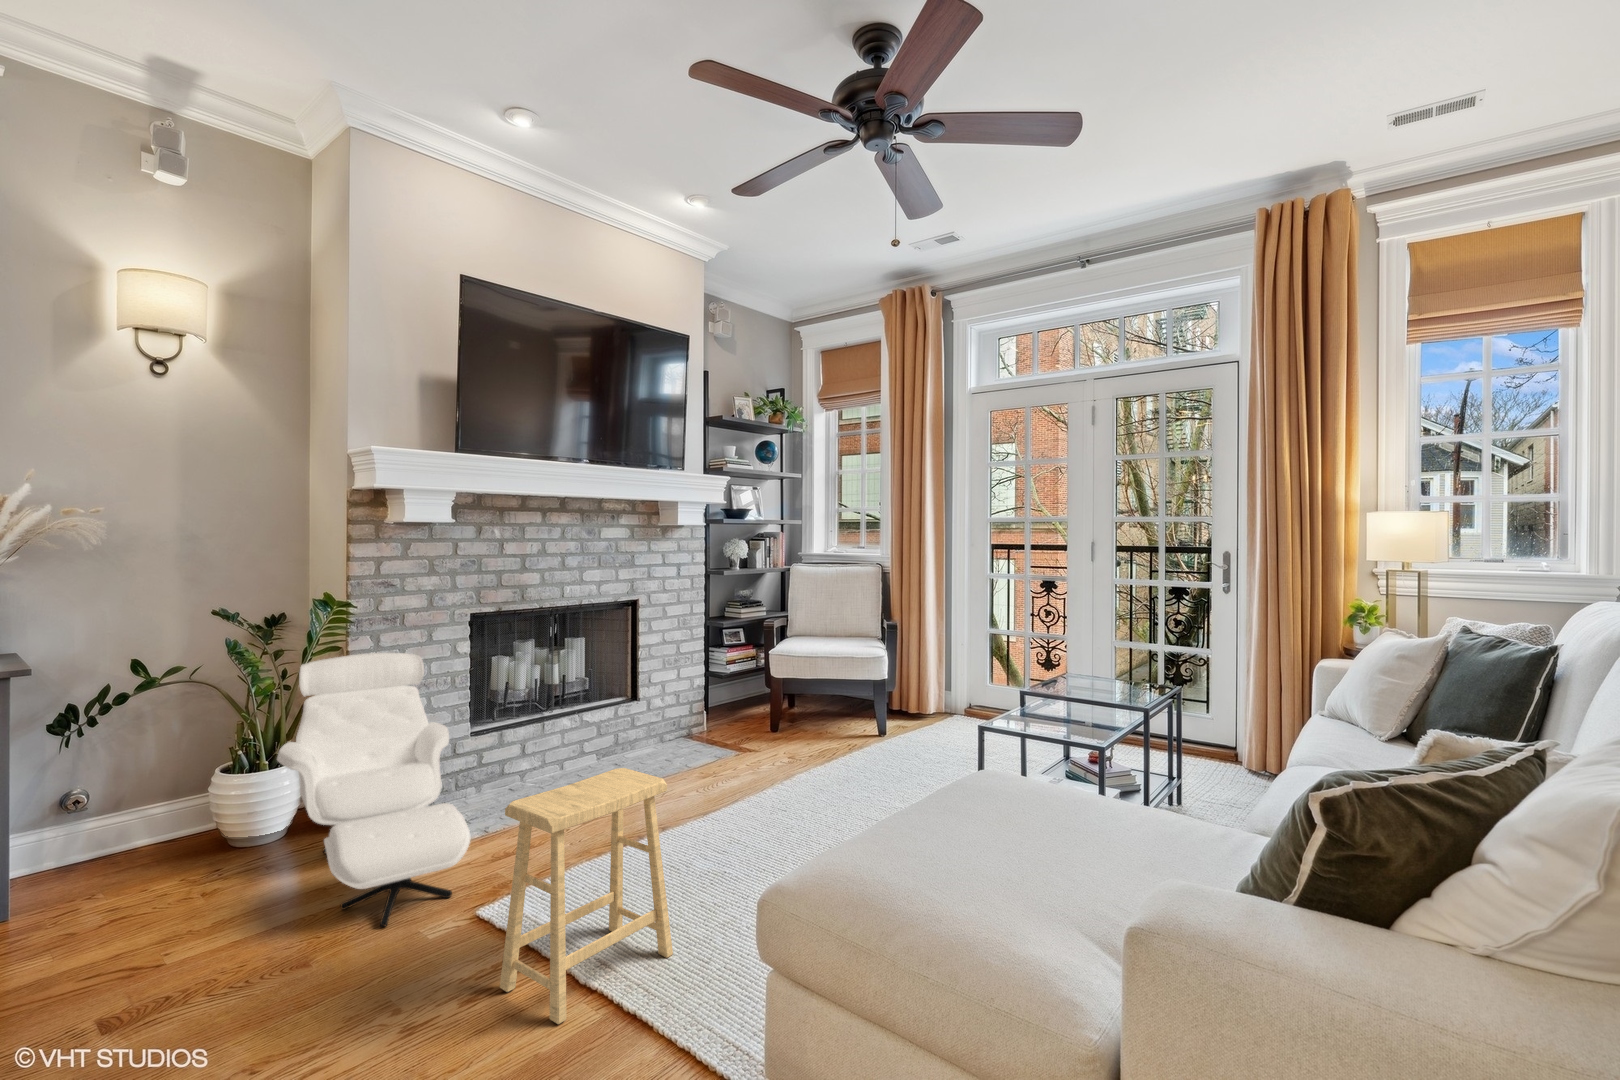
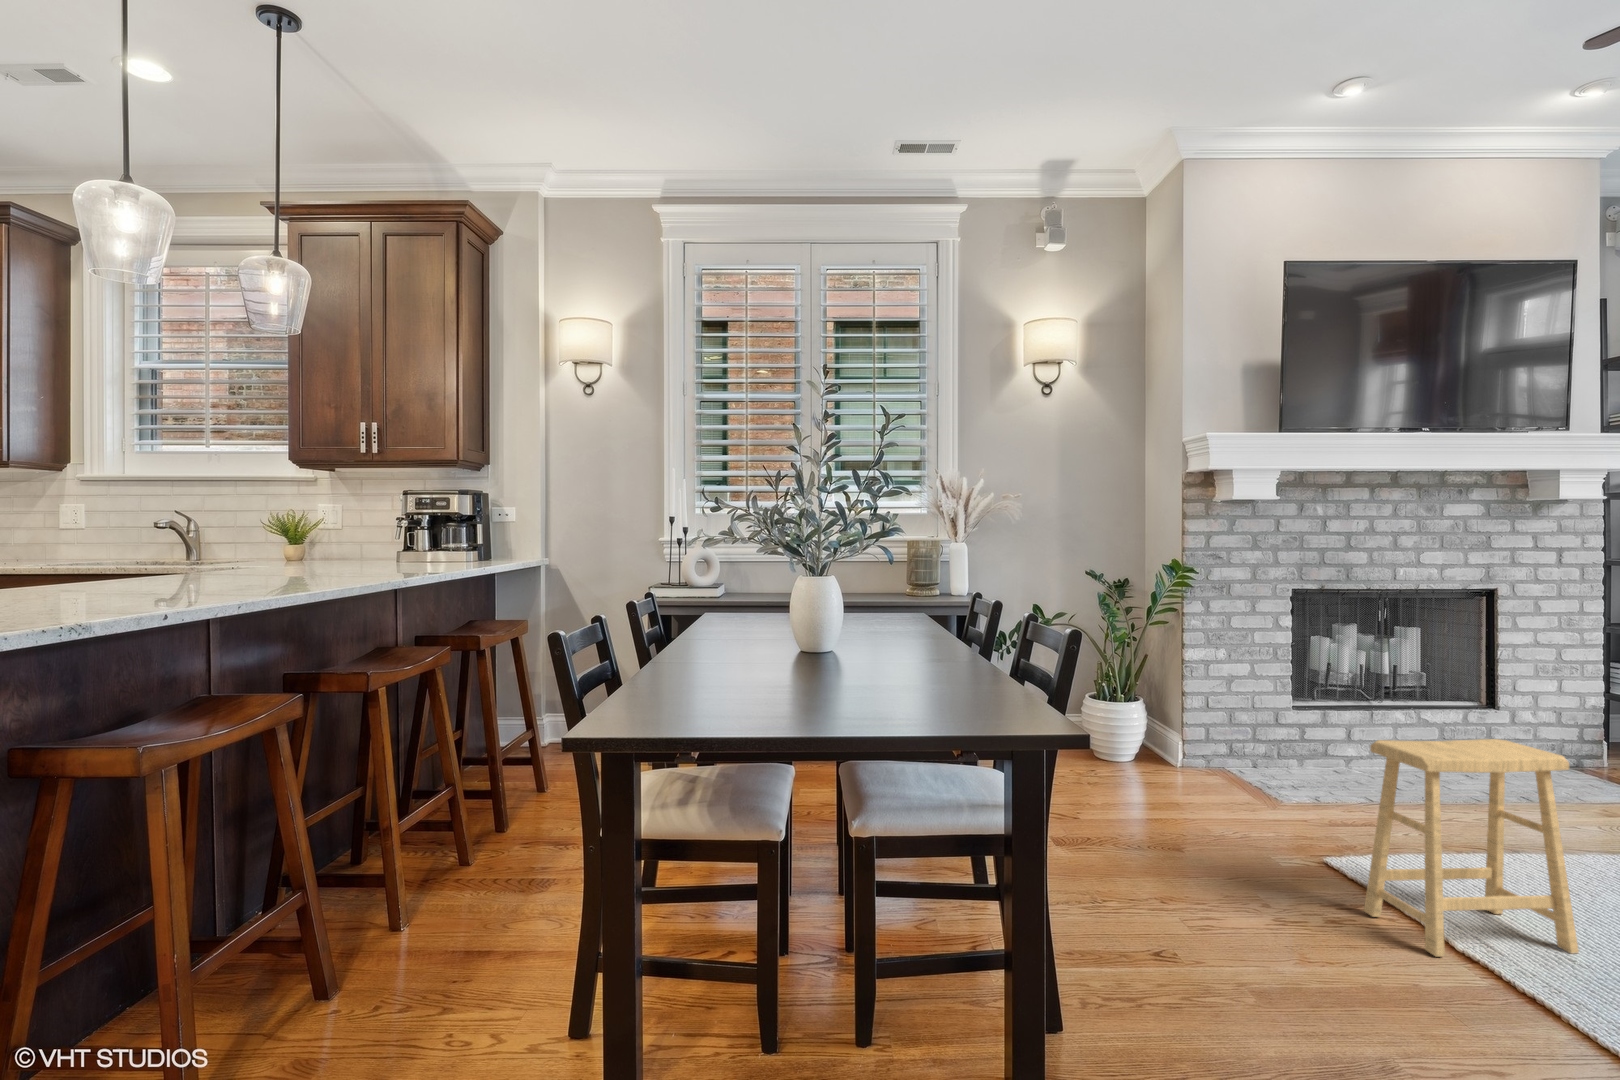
armchair: present [277,653,470,926] -> none [1136,616,1314,839]

